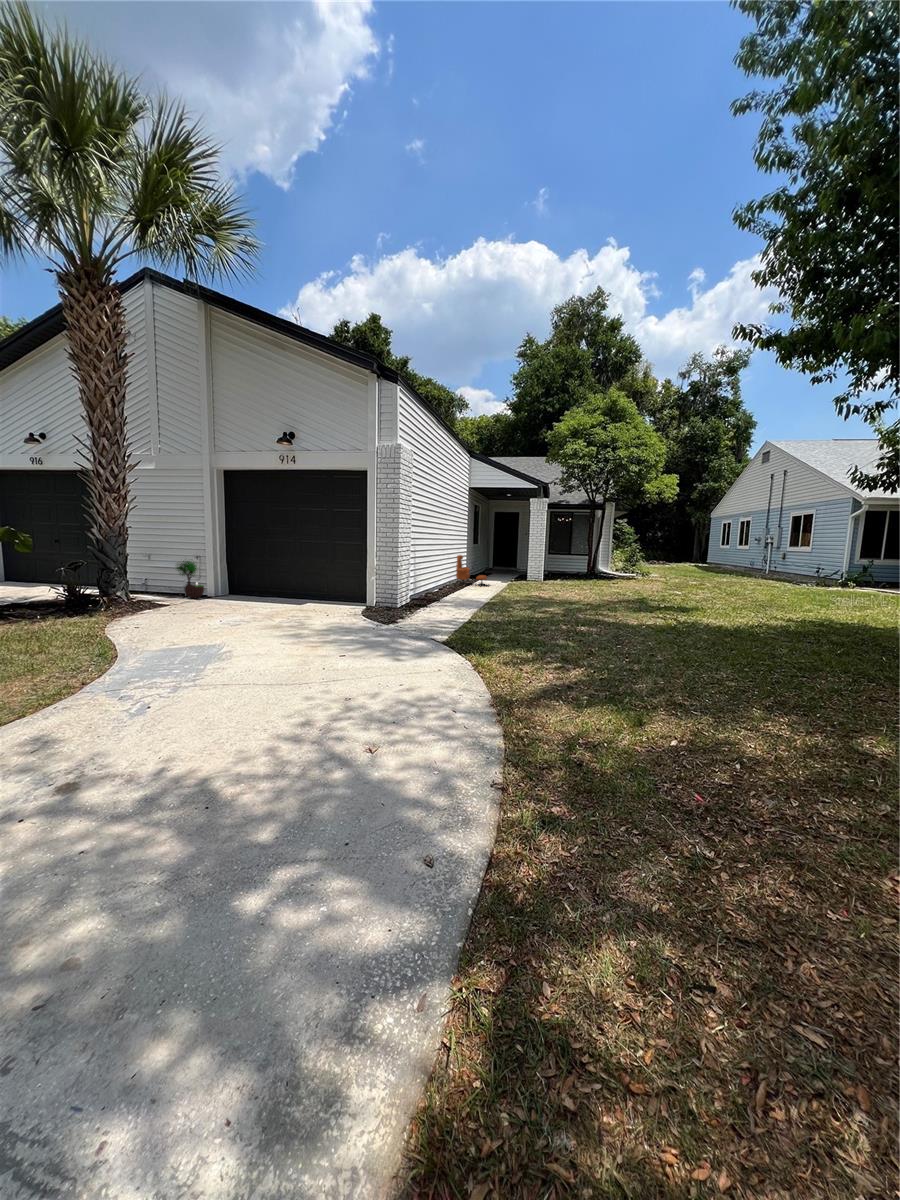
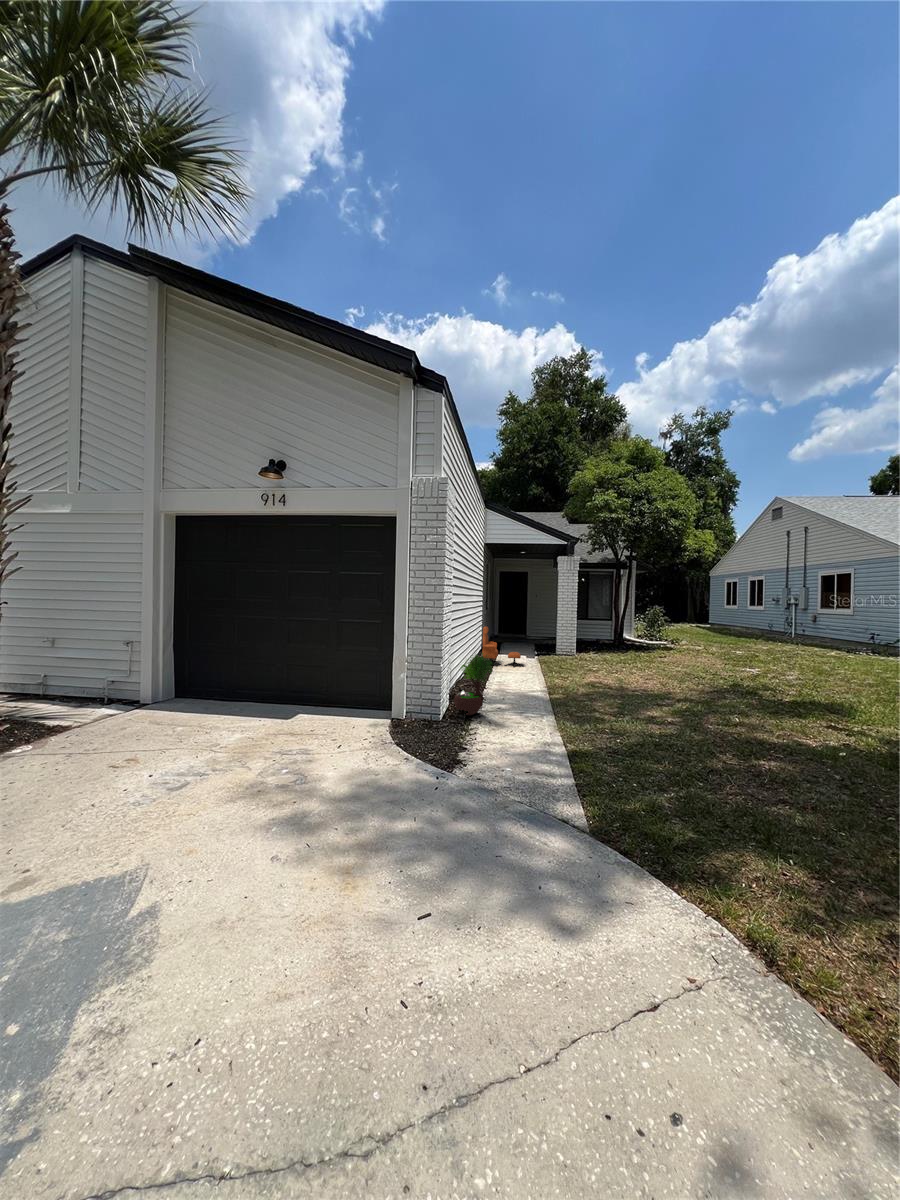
potted tree: present [177,561,204,598] -> present [454,654,493,715]

